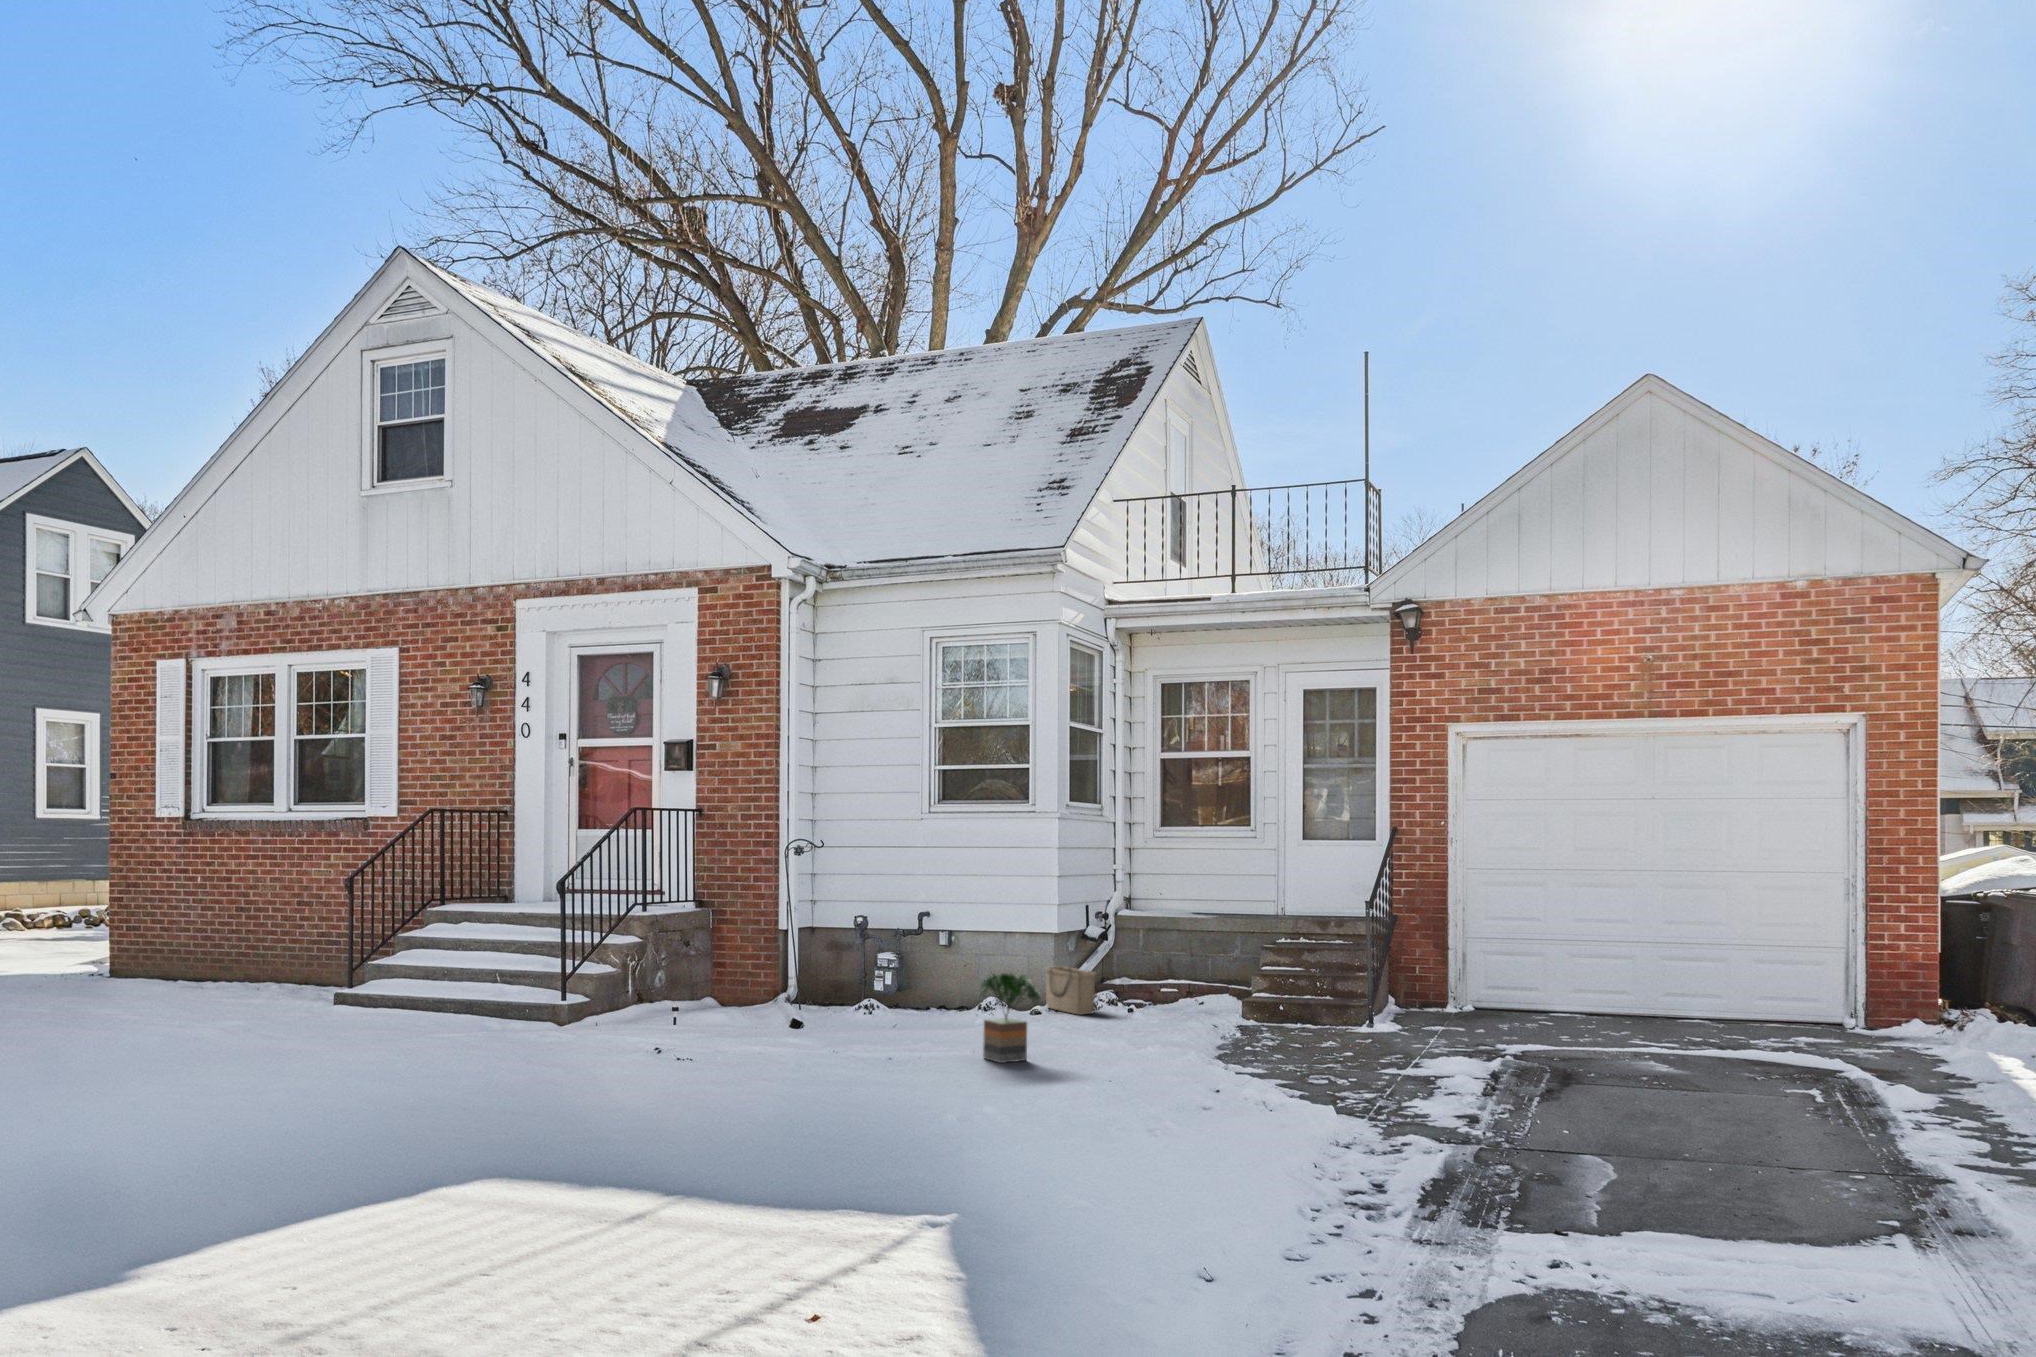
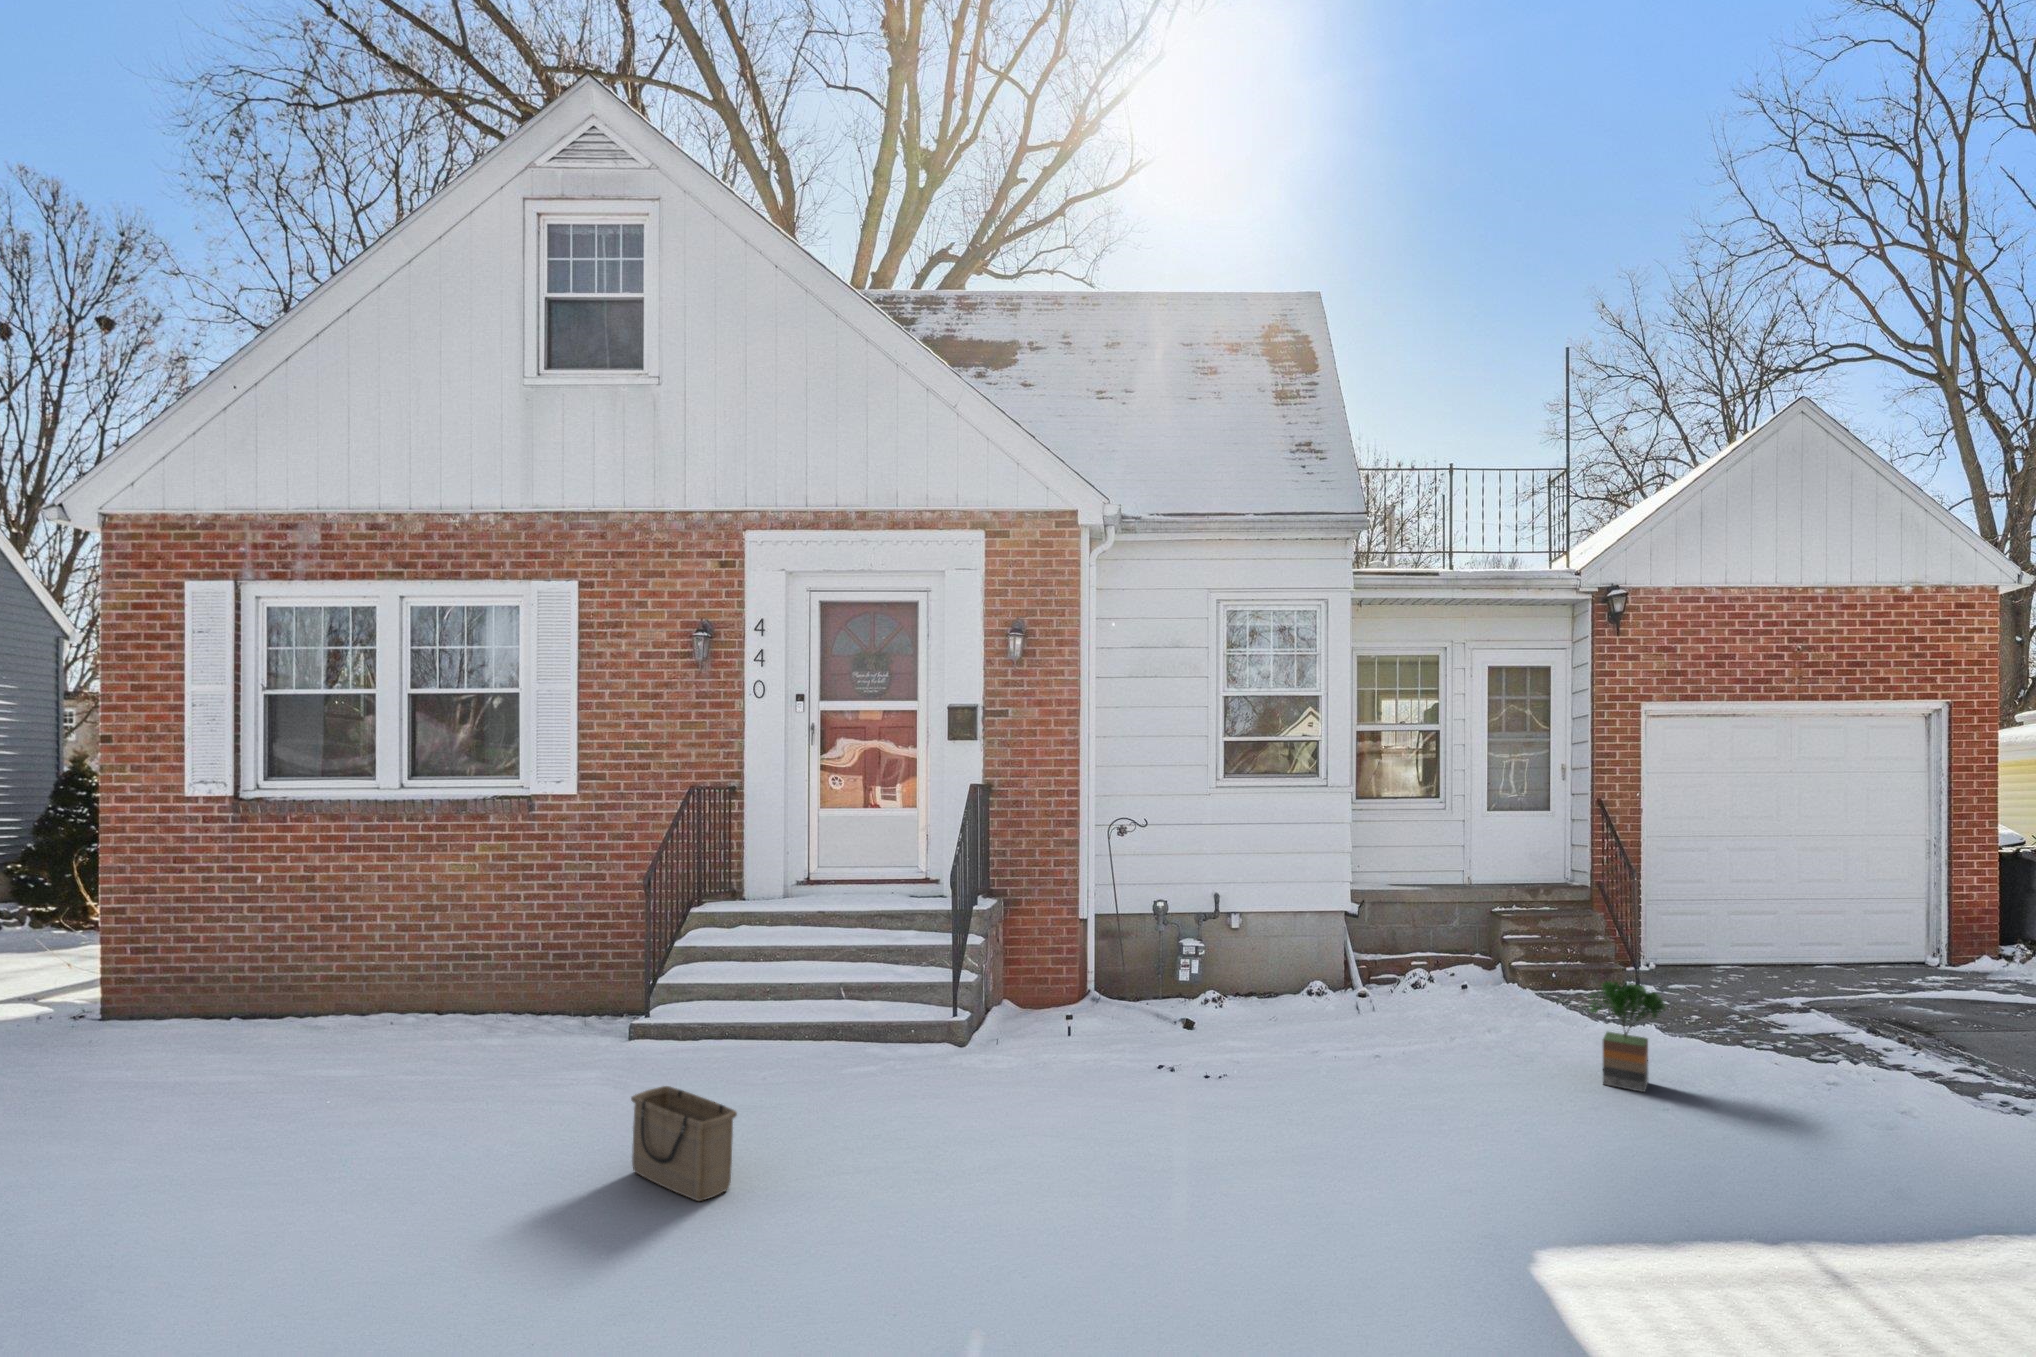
basket: present [1046,966,1096,1015] -> present [631,1086,737,1201]

